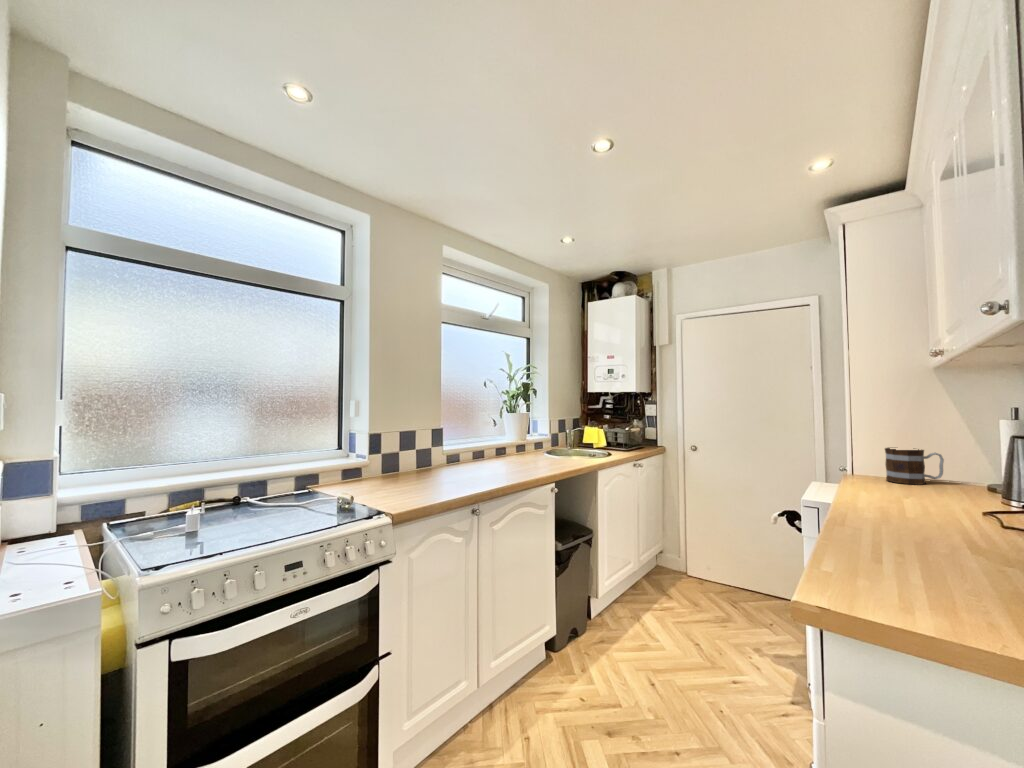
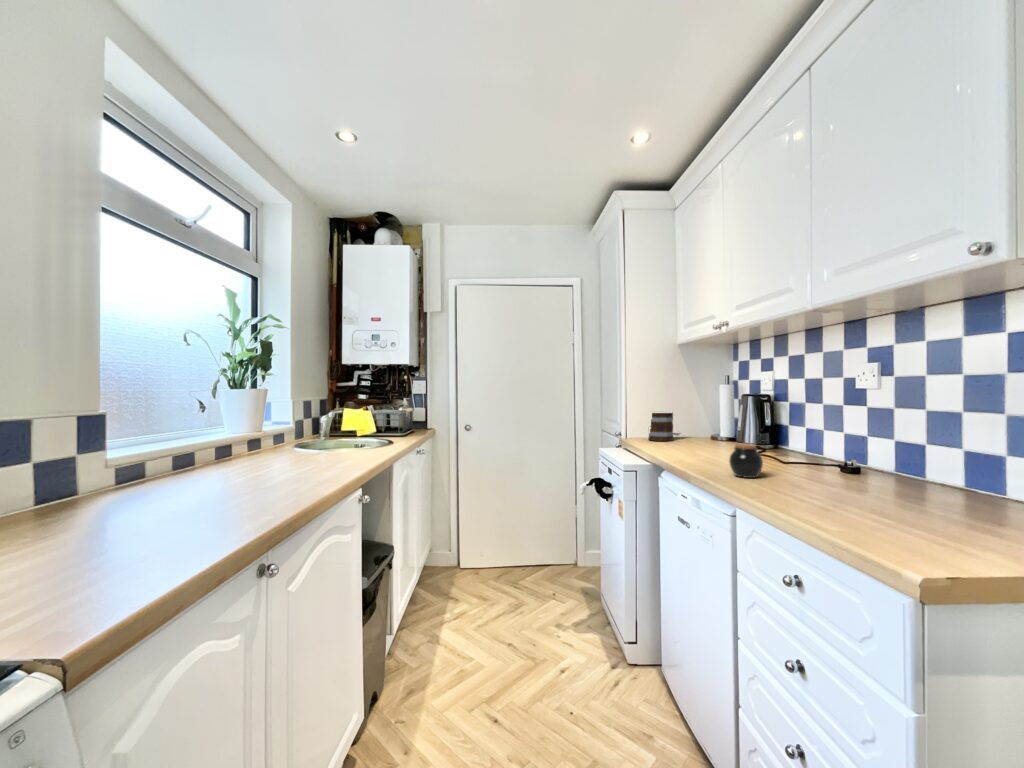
jar: none [862,490,904,529] -> present [729,443,763,478]

